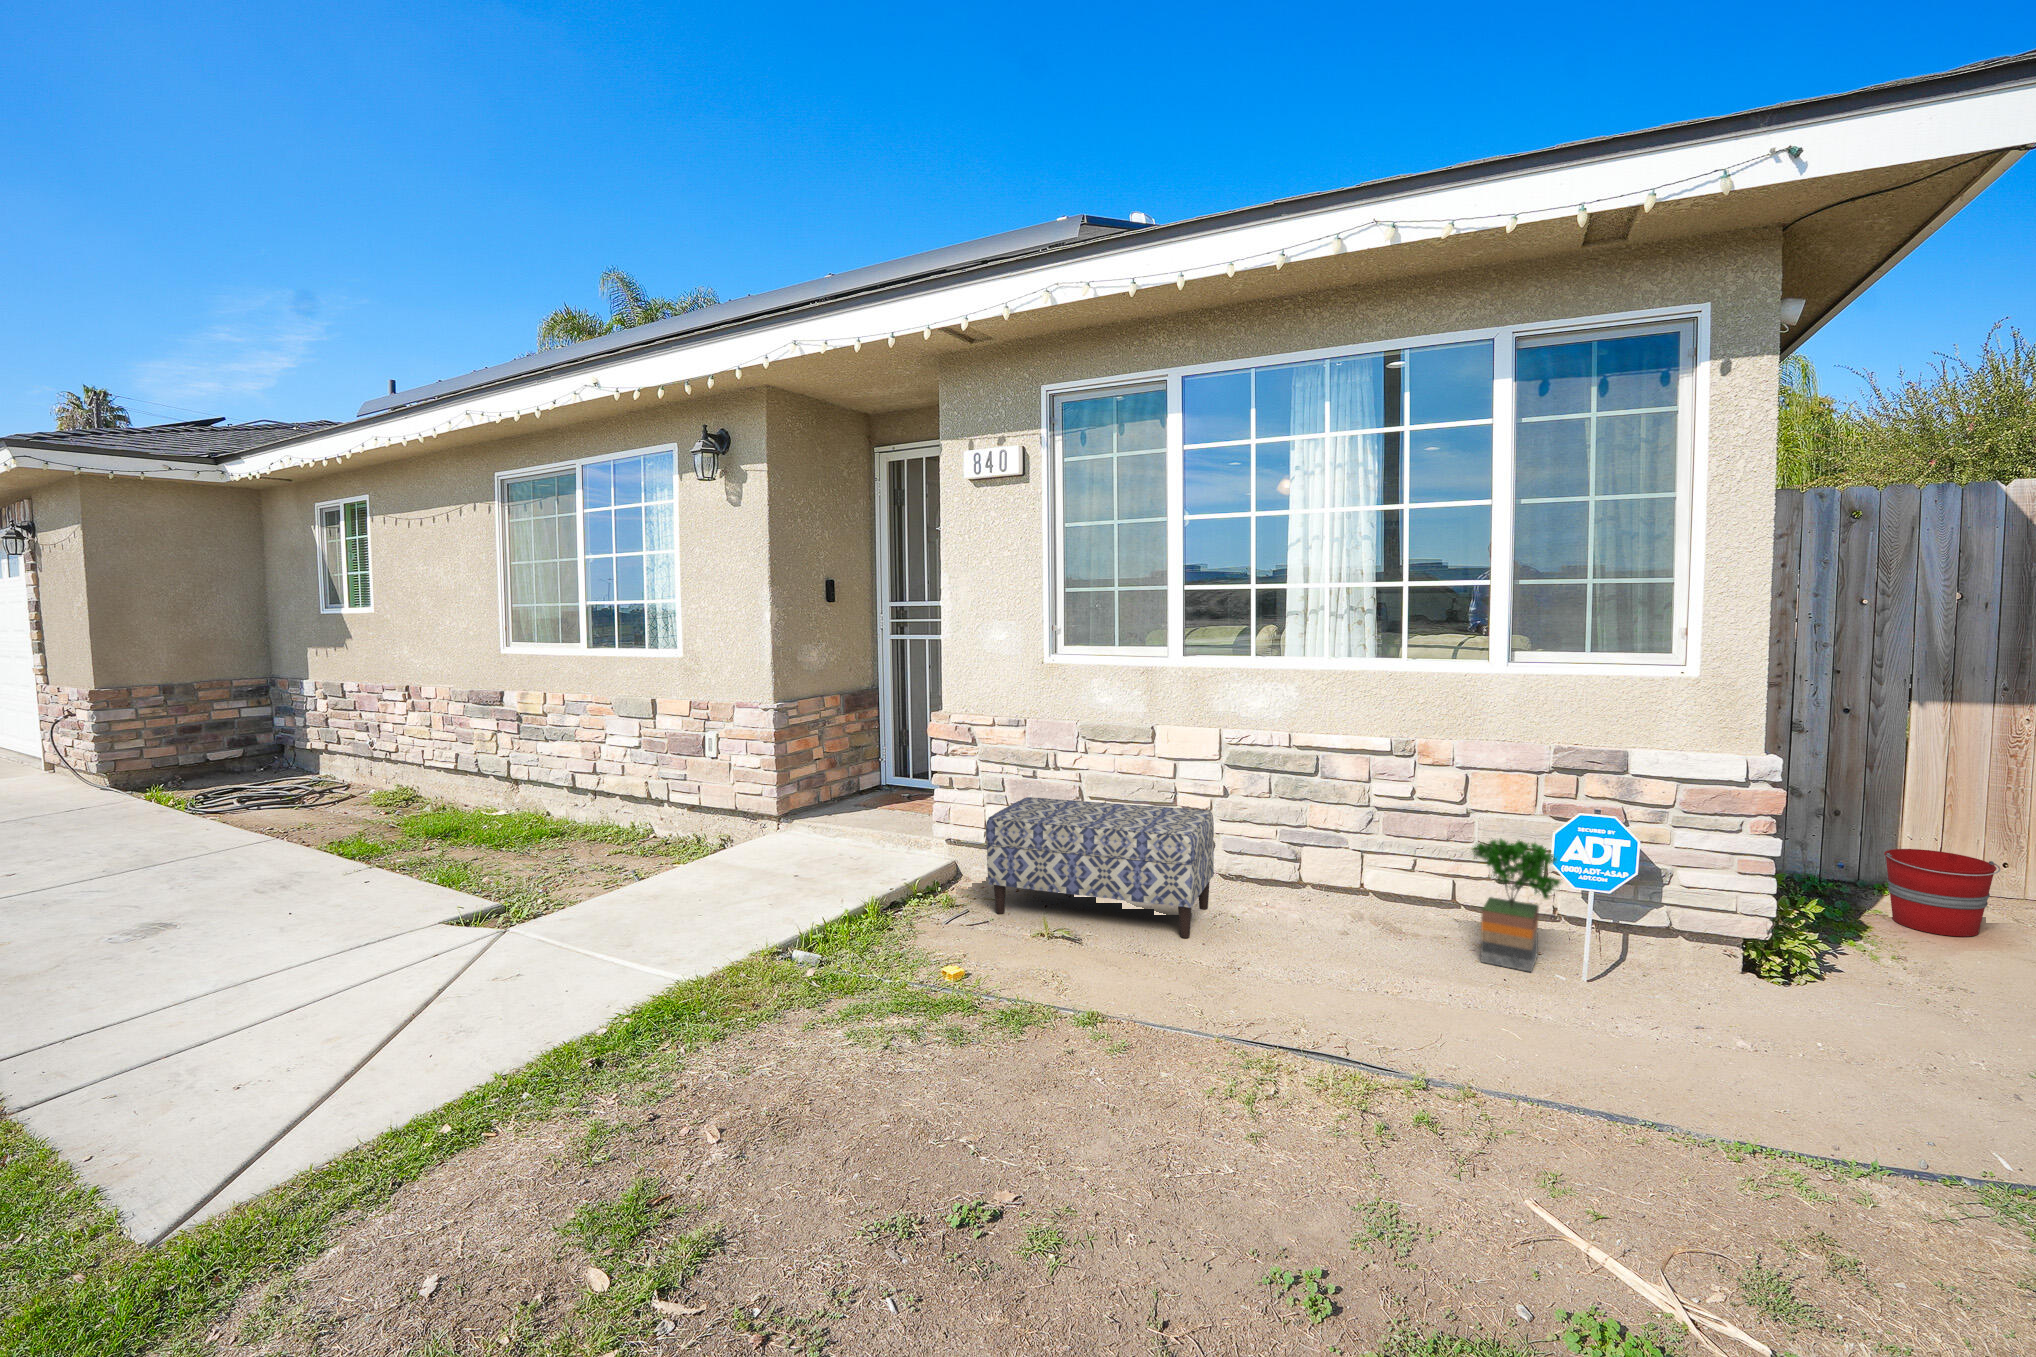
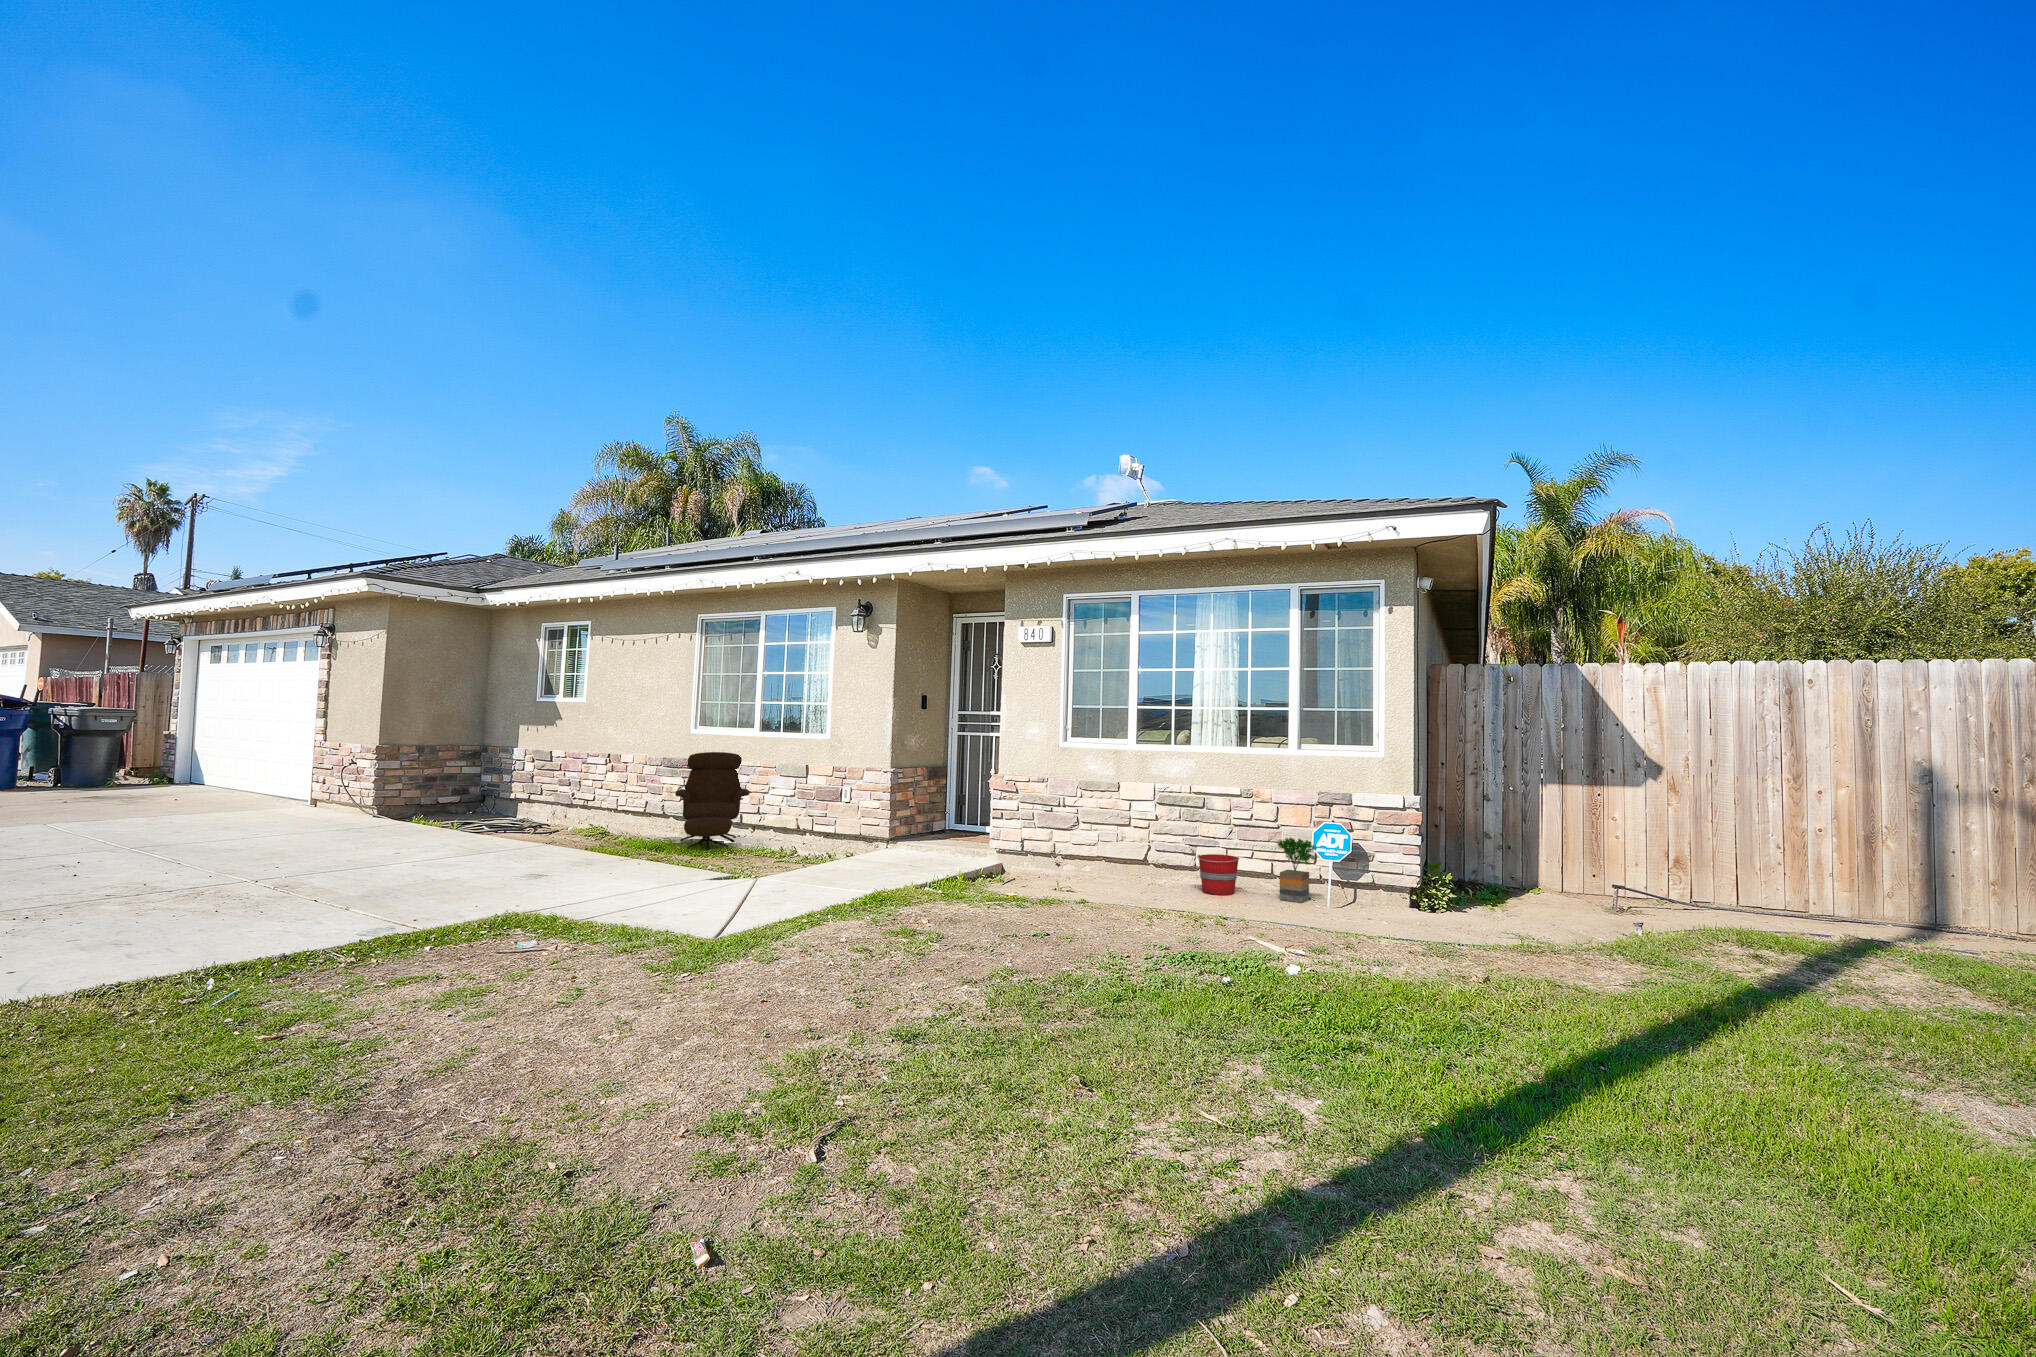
lounge chair: none [456,682,582,844] -> present [675,752,749,850]
bench: present [986,797,1214,938] -> none [1027,821,1151,890]
bucket: present [1884,849,2000,937] -> present [1197,854,1239,895]

